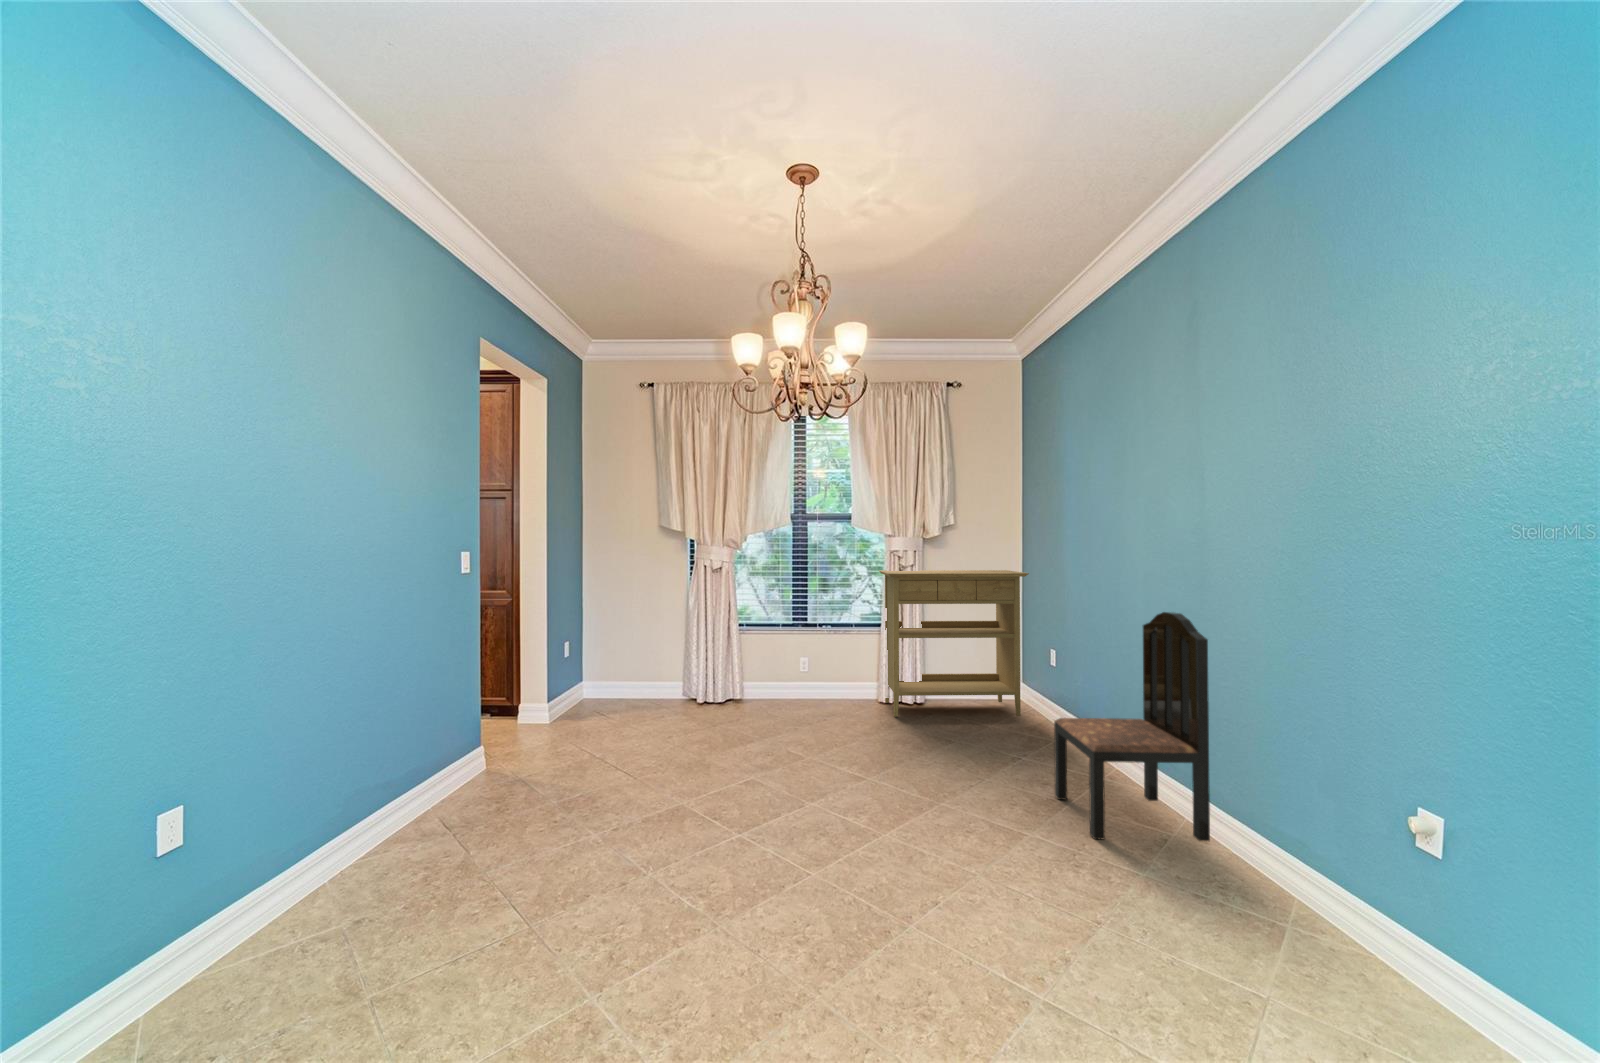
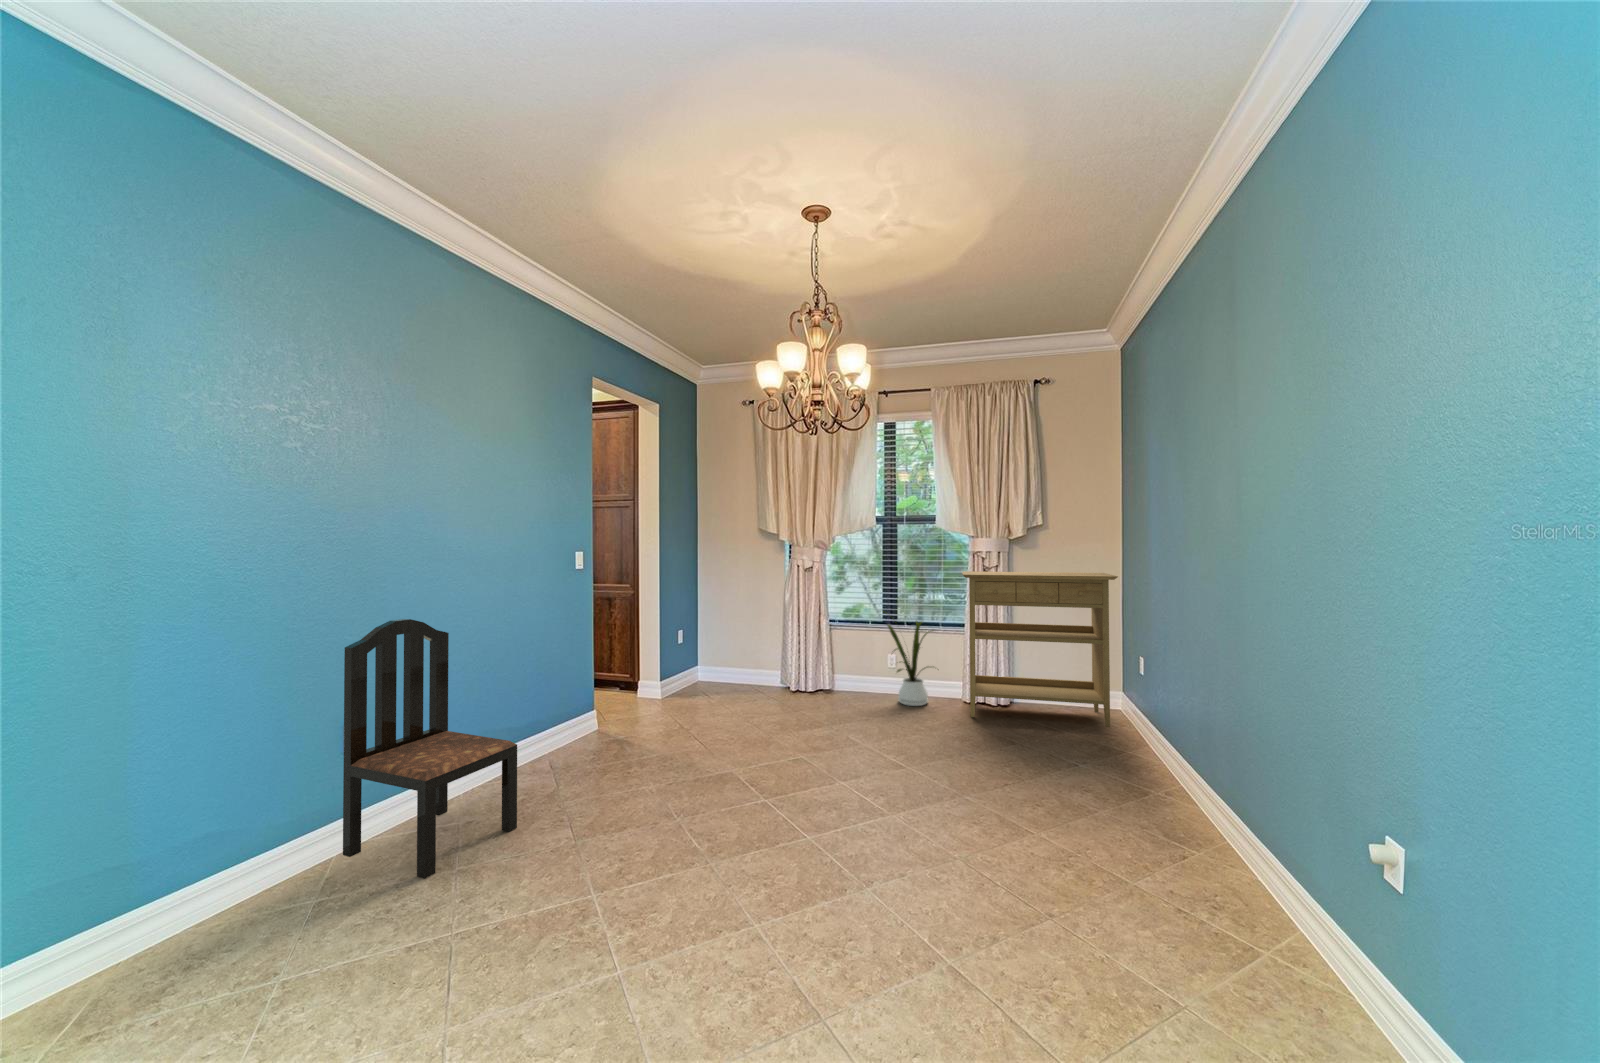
dining chair: present [1054,612,1210,841] -> present [343,619,517,879]
house plant: none [796,613,858,710] -> present [888,621,928,706]

